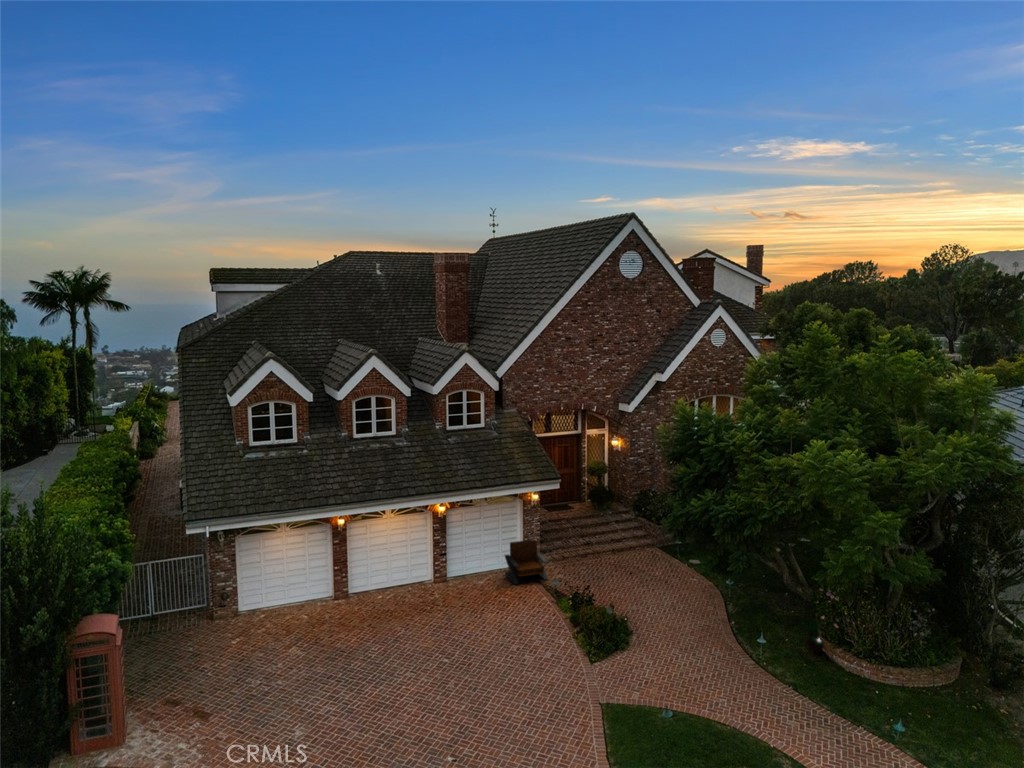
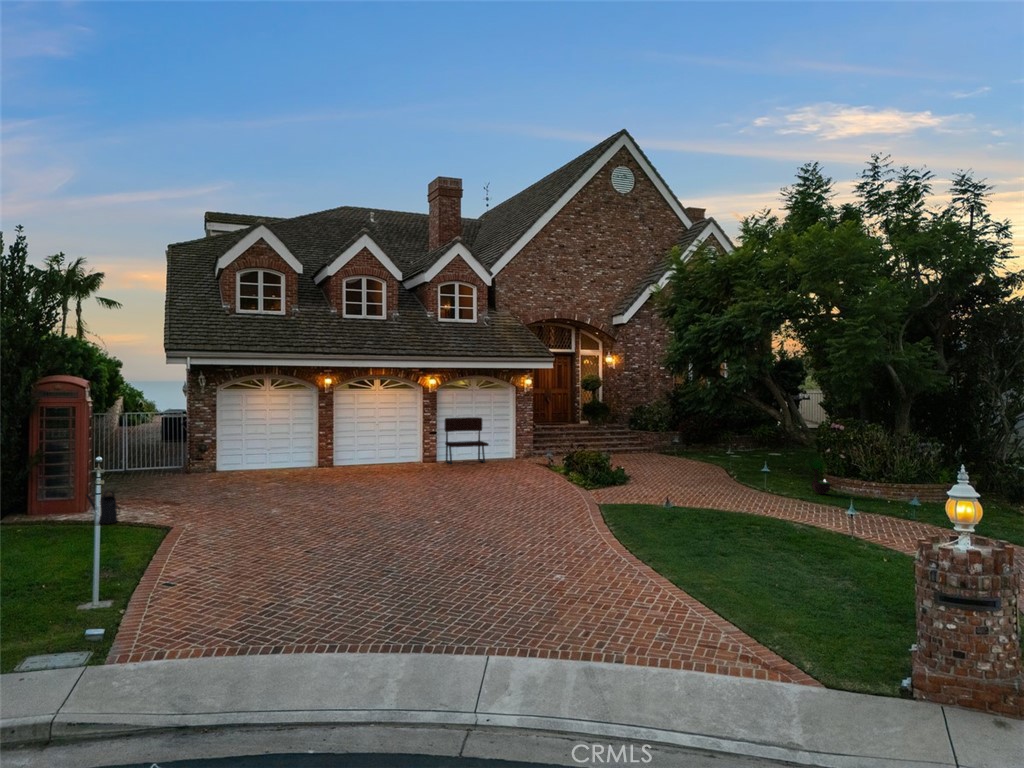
bench: none [454,535,497,586] -> present [445,417,489,464]
lounge chair: present [505,540,548,584] -> none [496,427,542,464]
watering can: none [123,721,157,755] -> present [86,491,120,524]

